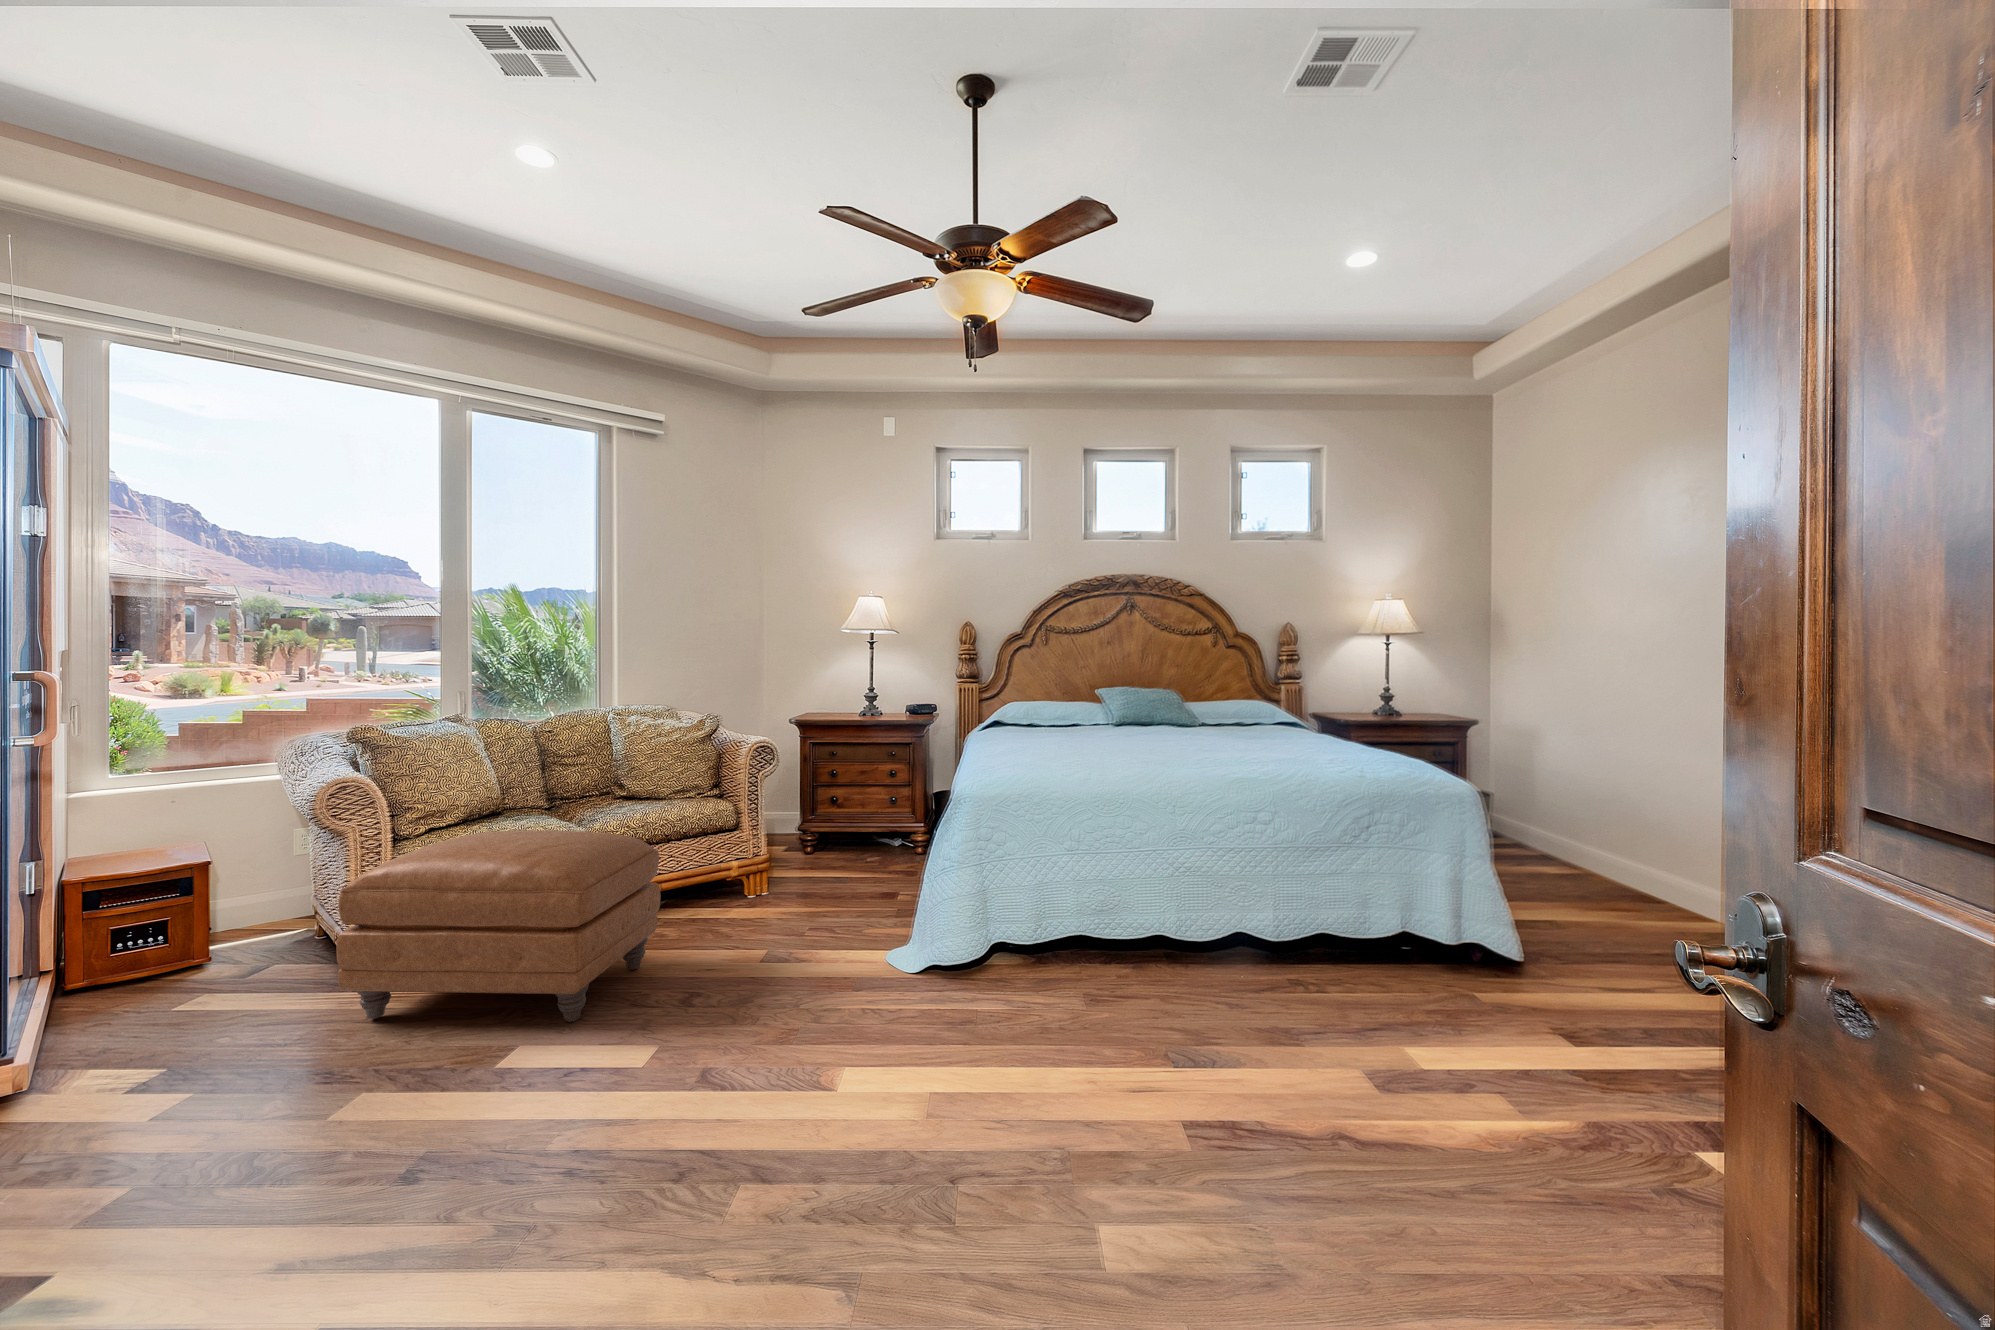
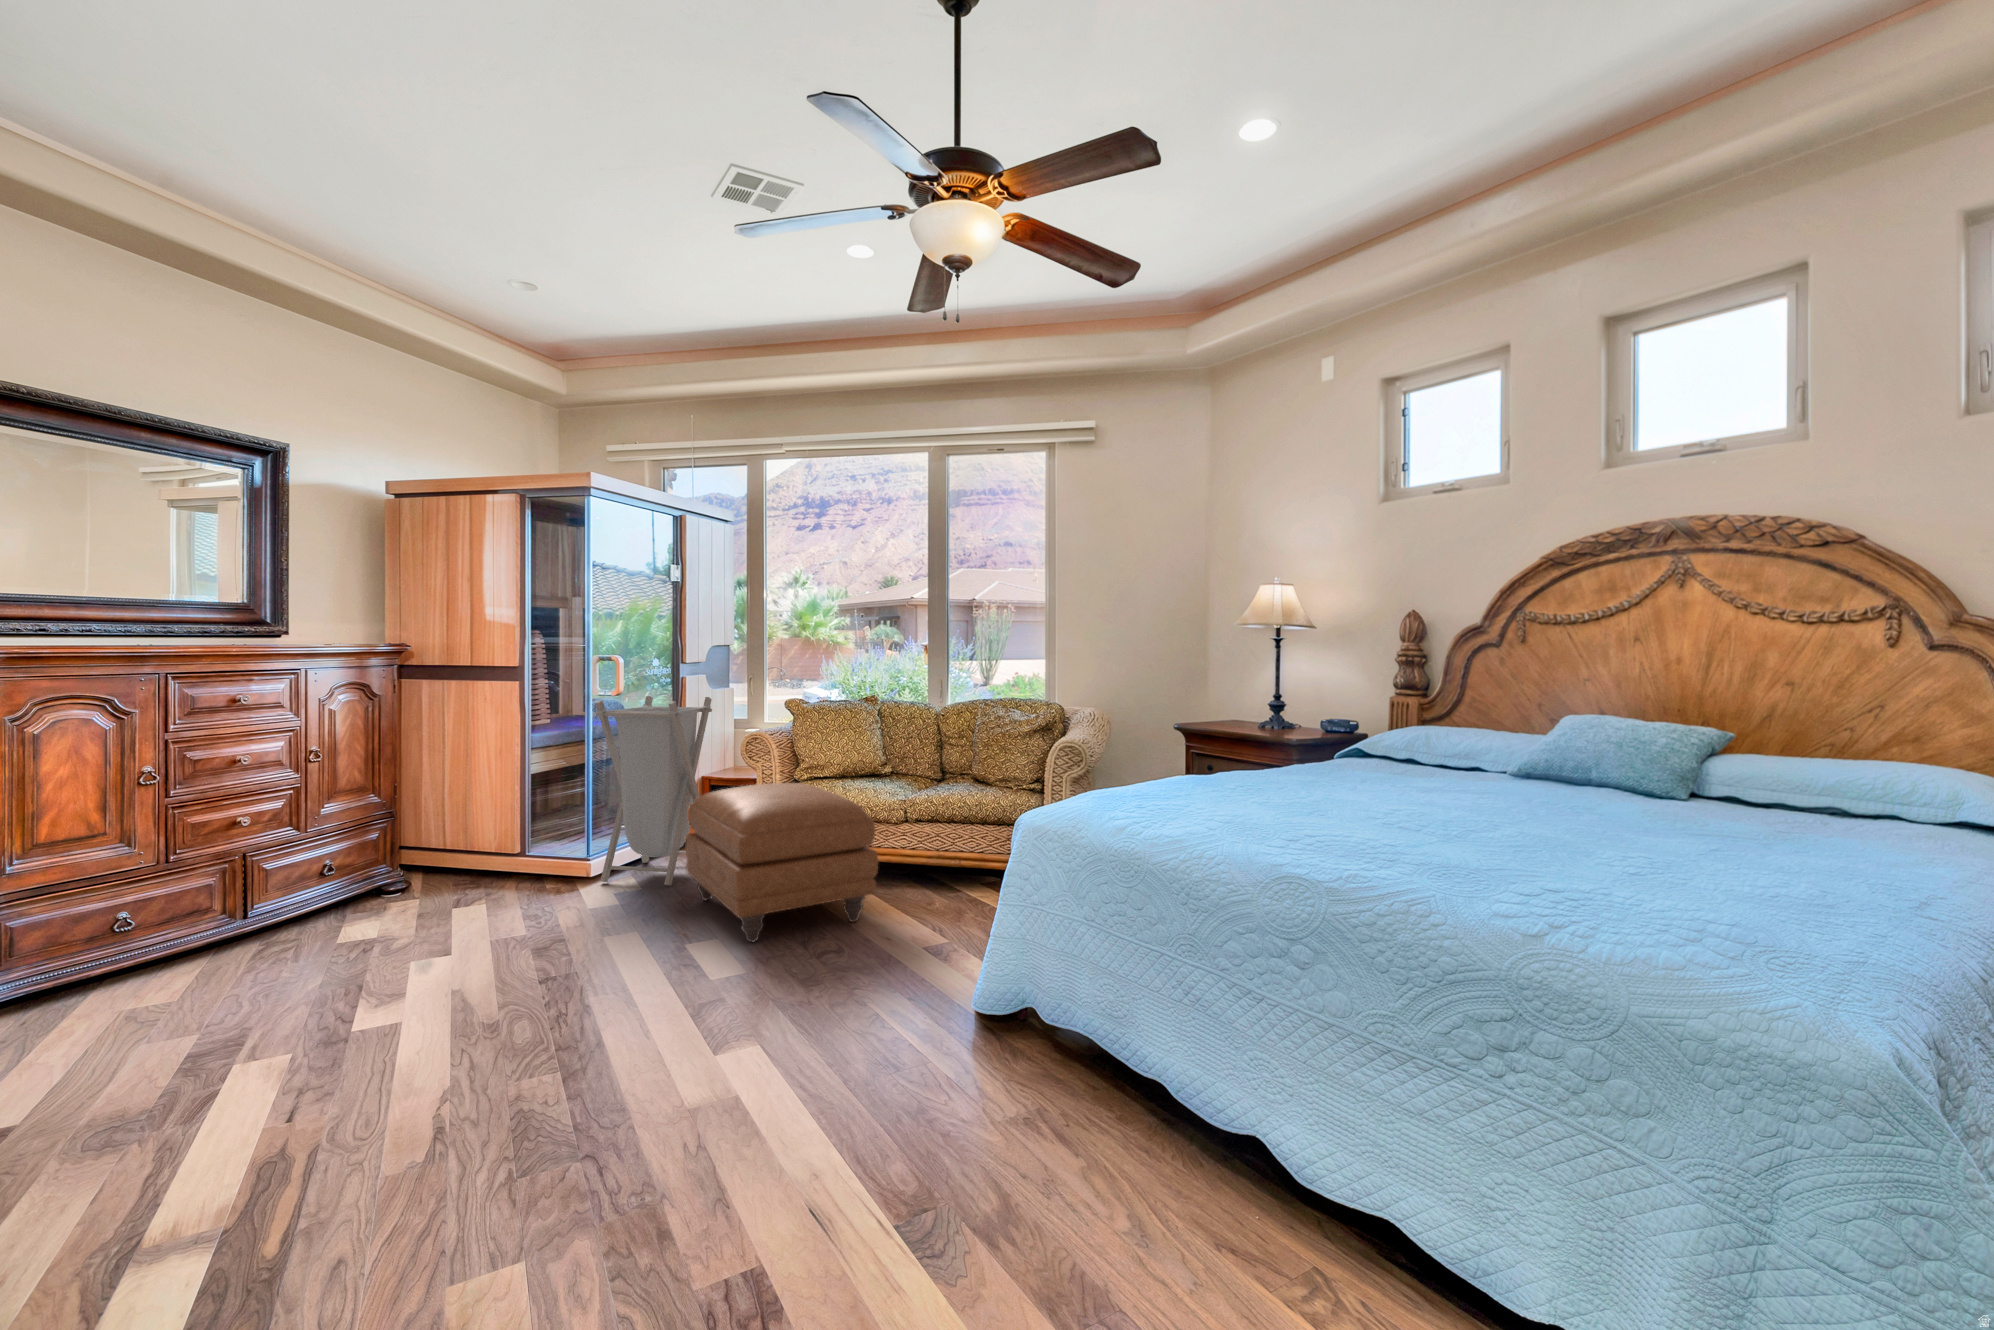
laundry hamper: none [53,736,267,1068] -> present [595,696,712,886]

